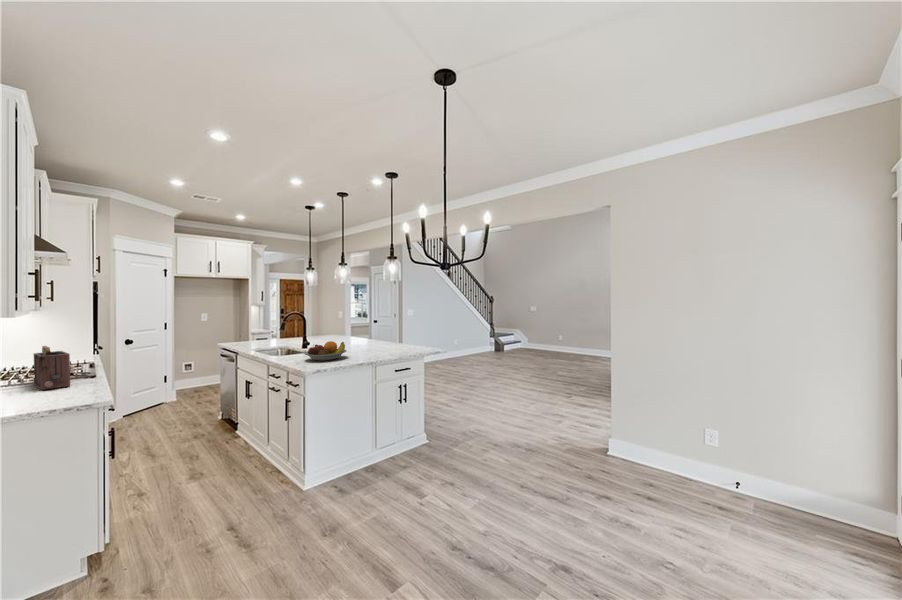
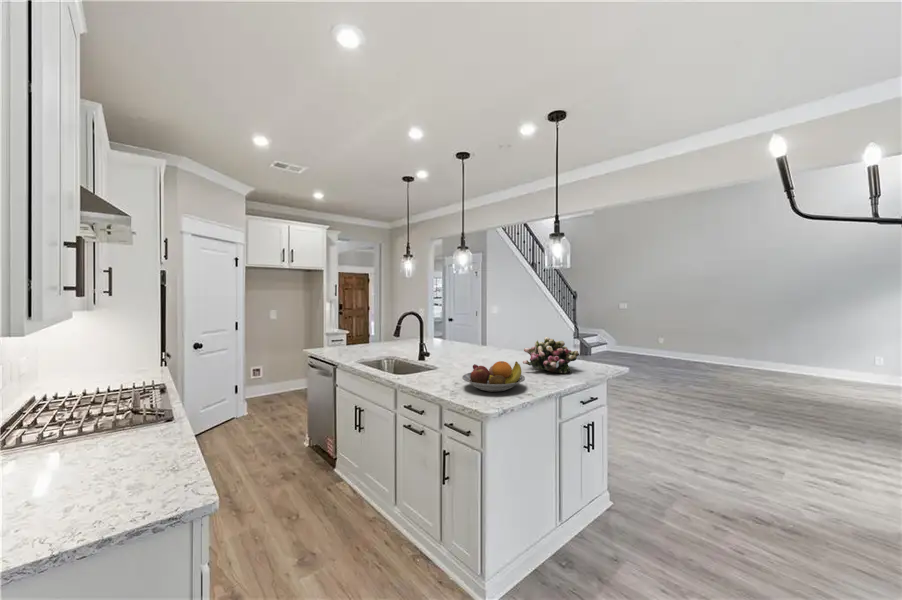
flower arrangement: none [360,327,399,351] -> present [523,337,579,374]
toaster: present [34,346,70,390] -> none [74,377,135,466]

